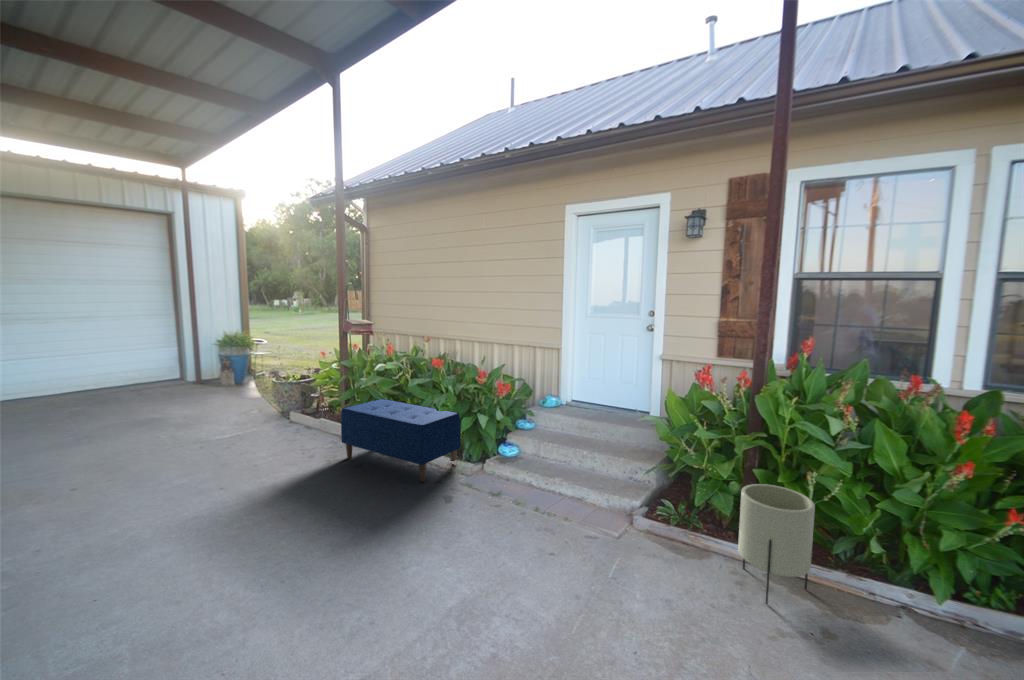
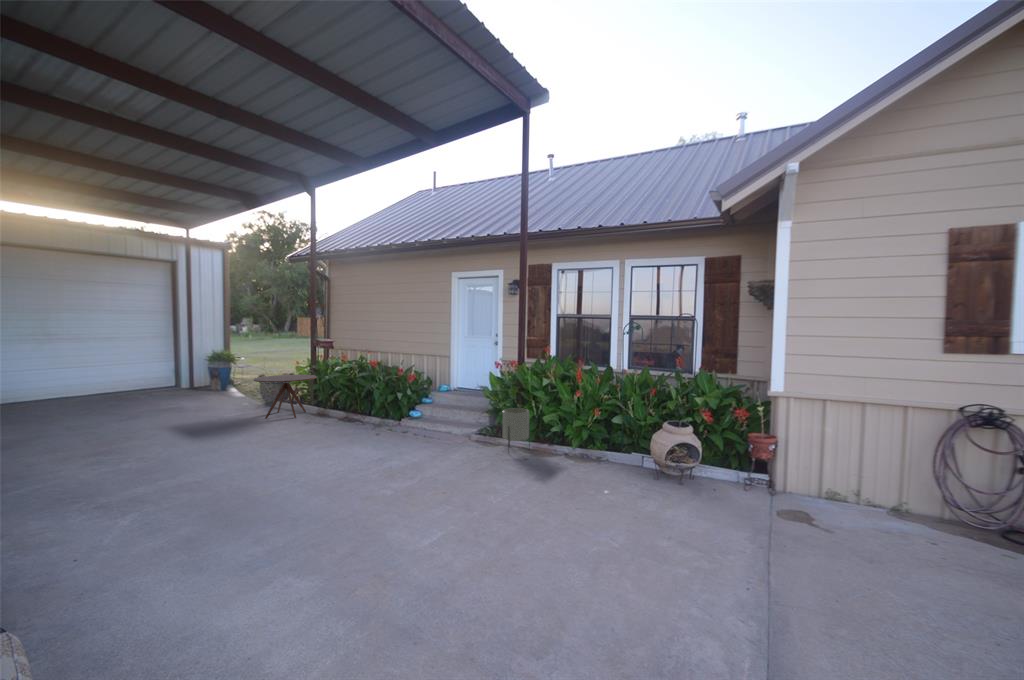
round table: none [248,373,348,447] -> present [254,374,316,418]
bench: present [341,399,461,482] -> none [314,387,387,428]

